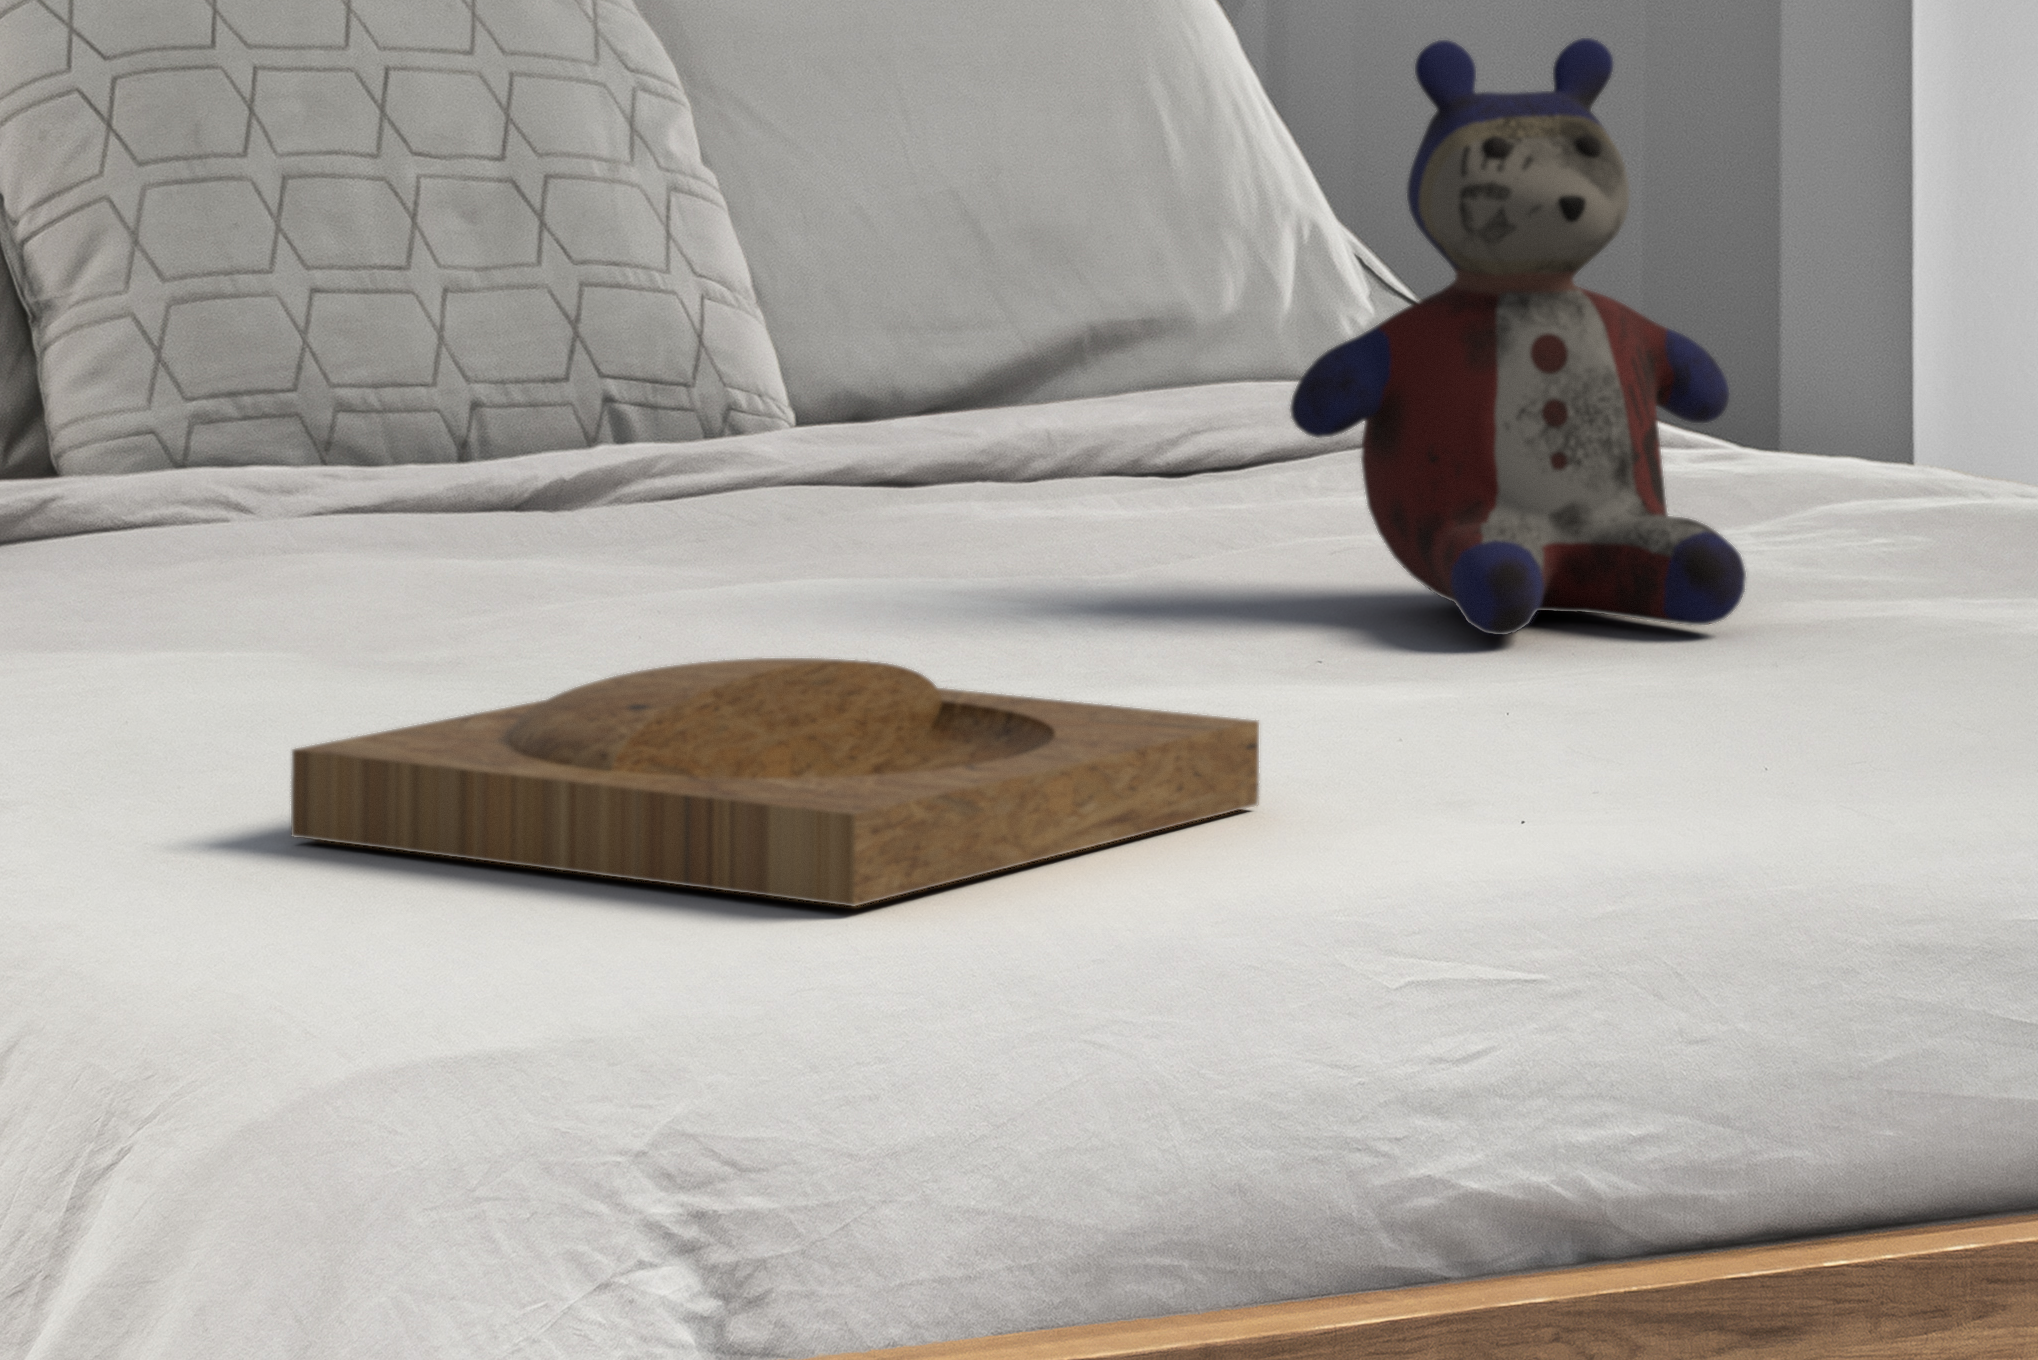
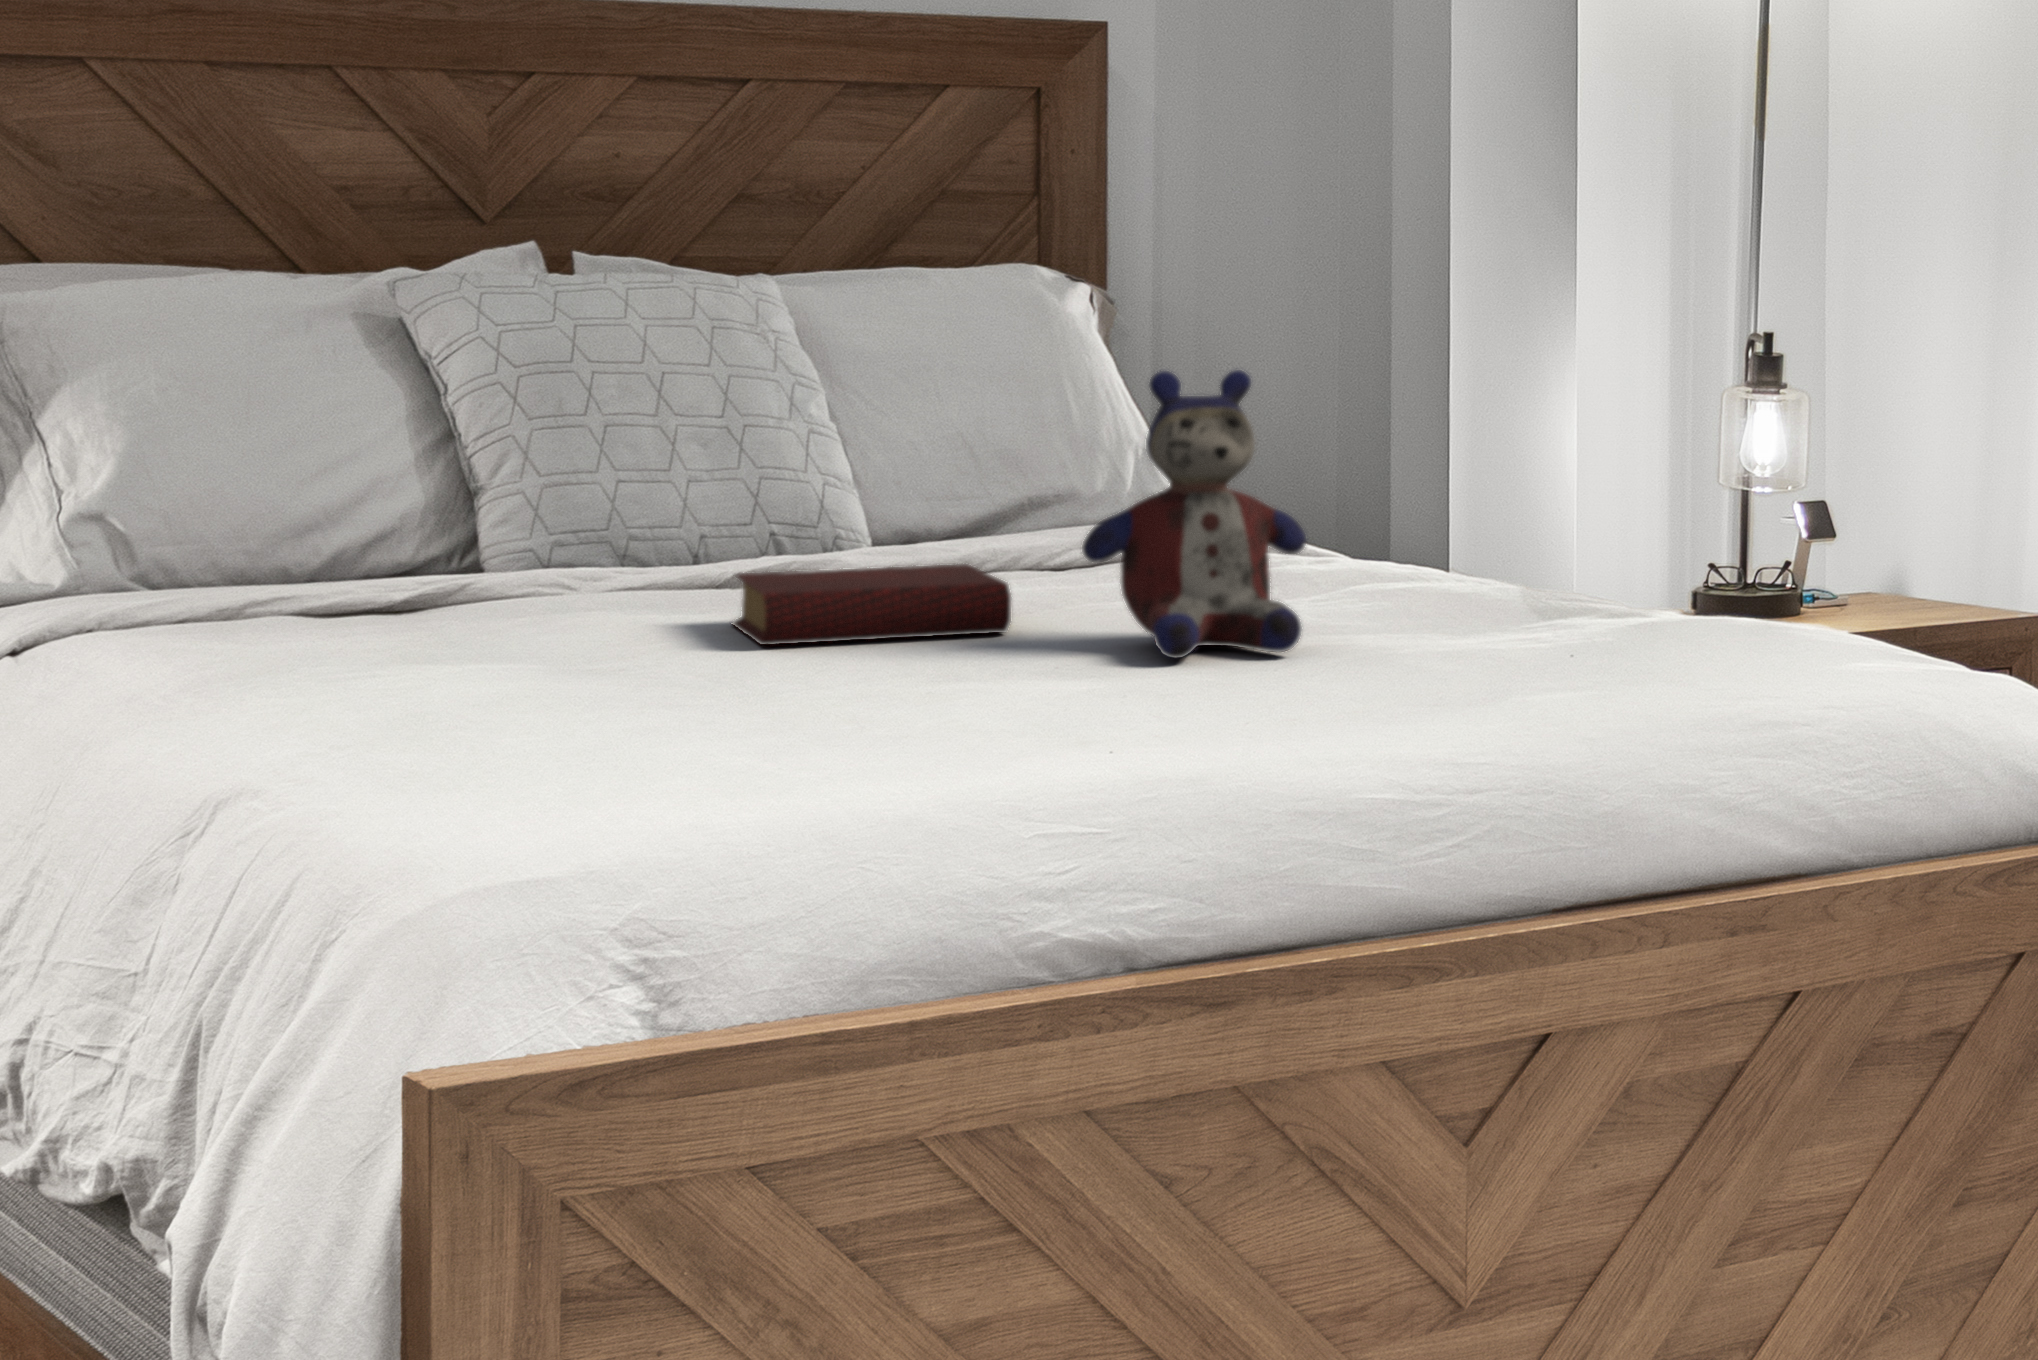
book: none [576,446,1137,605] -> present [733,564,1011,645]
tray: present [291,658,1259,907] -> none [493,680,1006,804]

